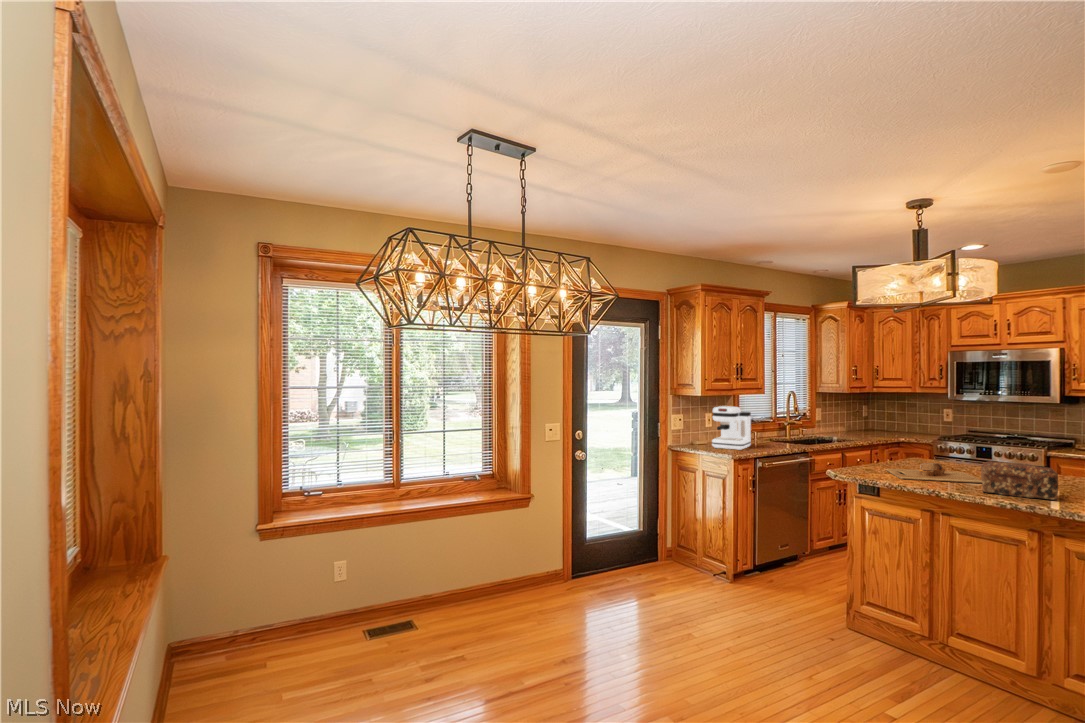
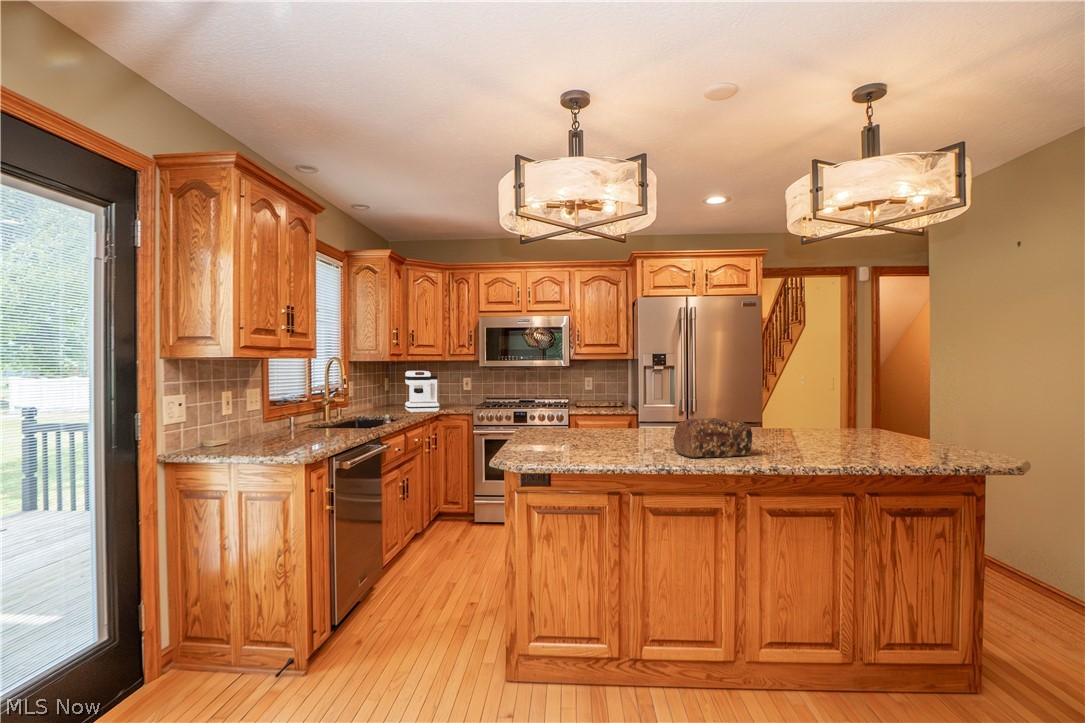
coffee maker: present [712,406,751,450] -> present [405,371,439,413]
cutting board: present [886,463,982,483] -> none [546,430,655,456]

